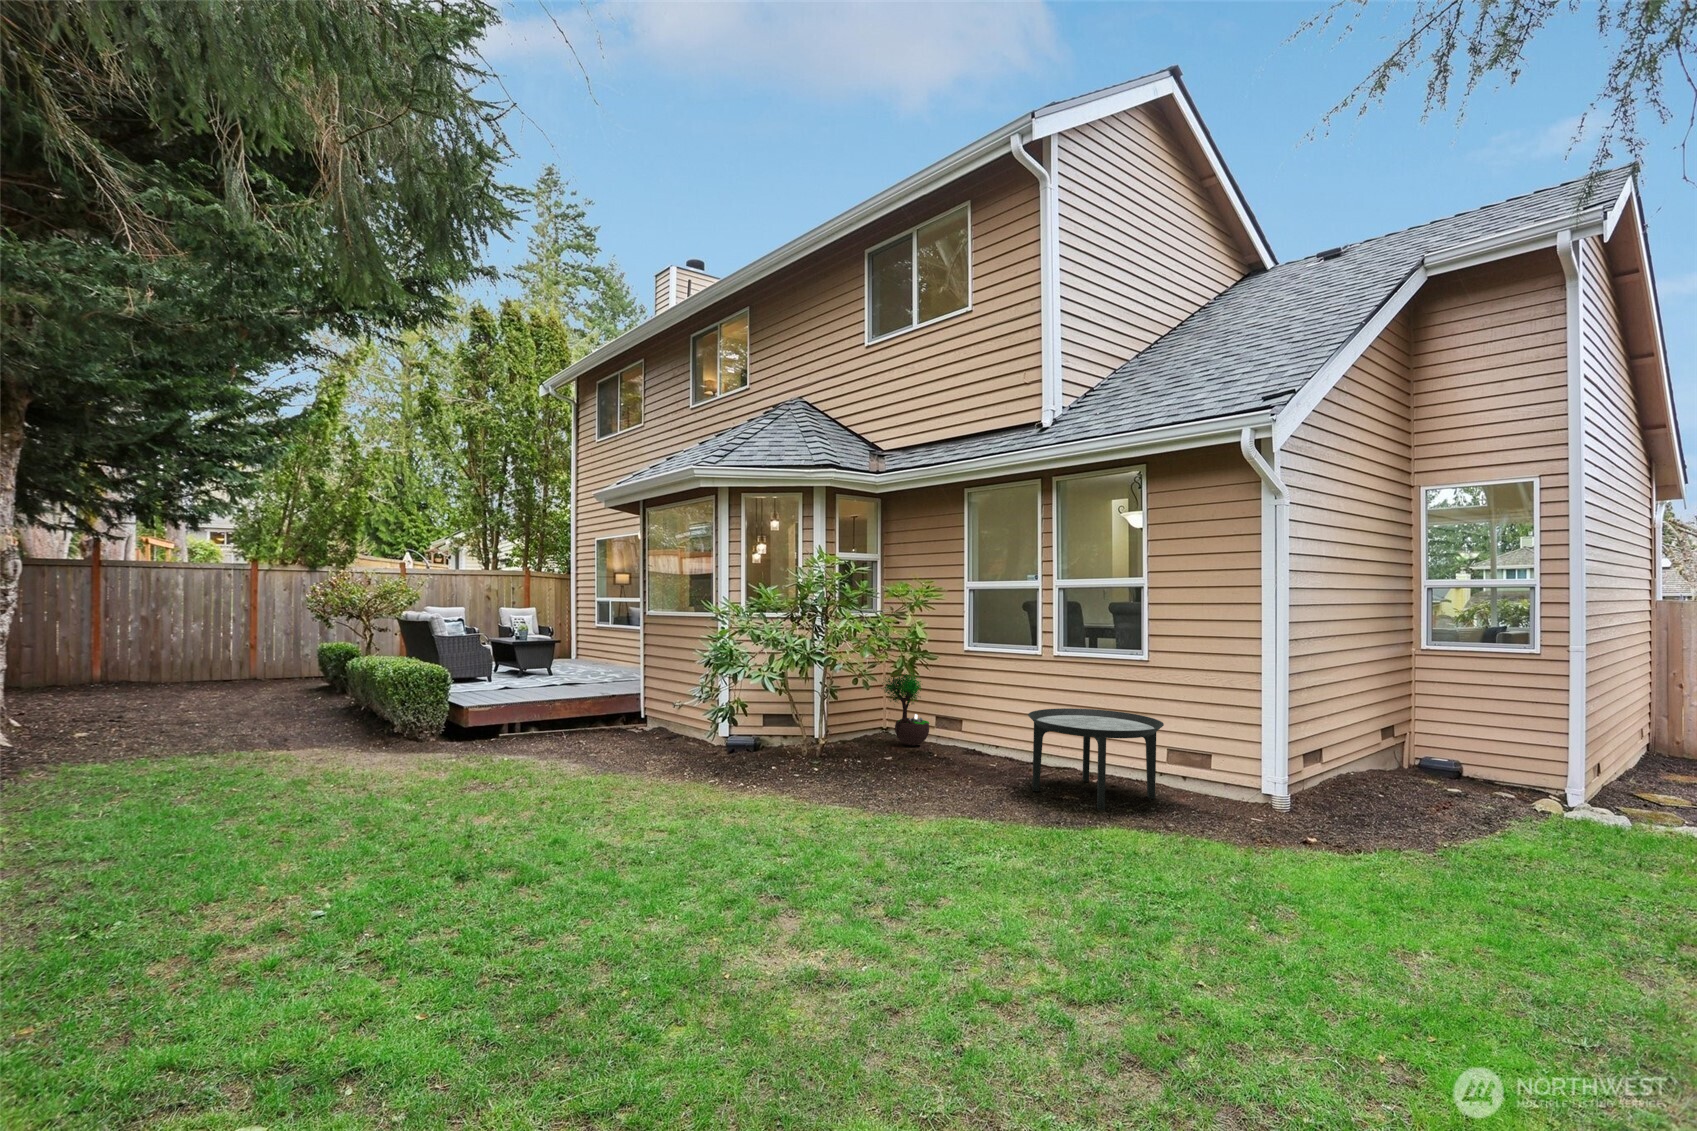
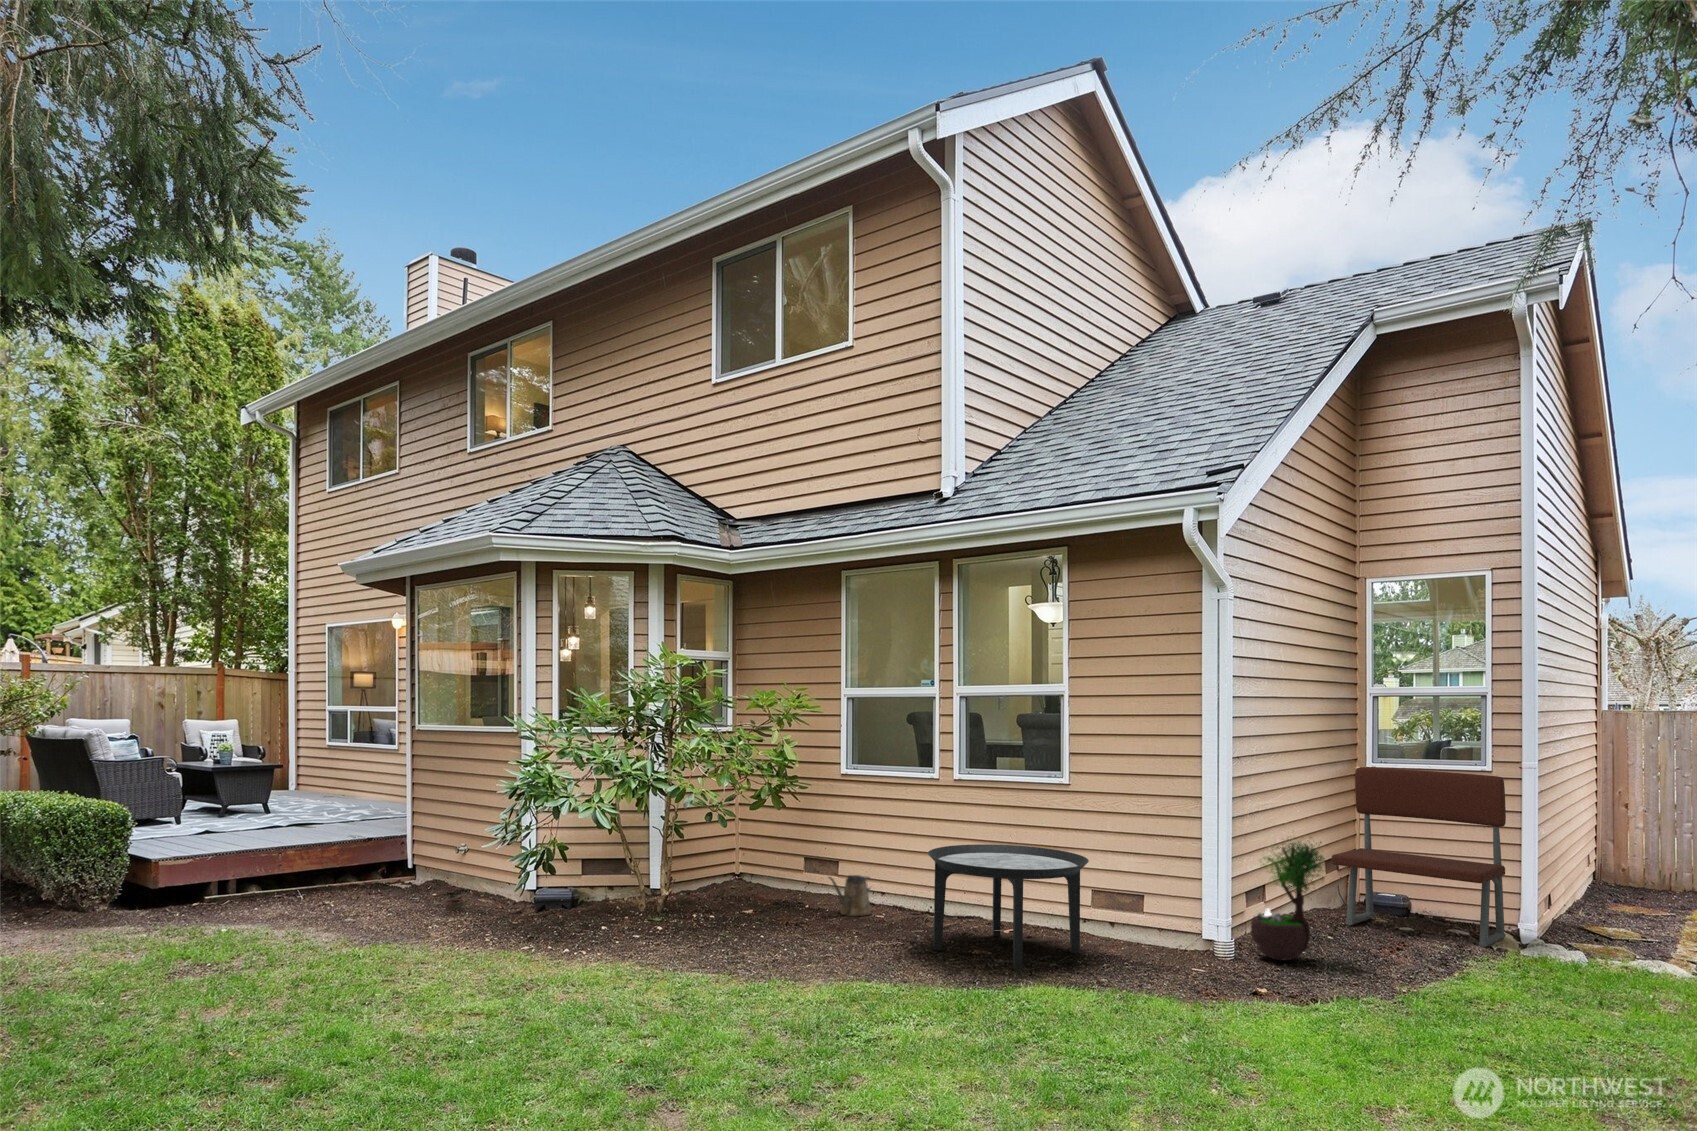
bench: none [1384,651,1556,809] -> present [1332,767,1506,947]
potted tree: present [881,673,929,746] -> present [1251,840,1326,960]
watering can: none [951,729,987,761] -> present [829,875,872,916]

